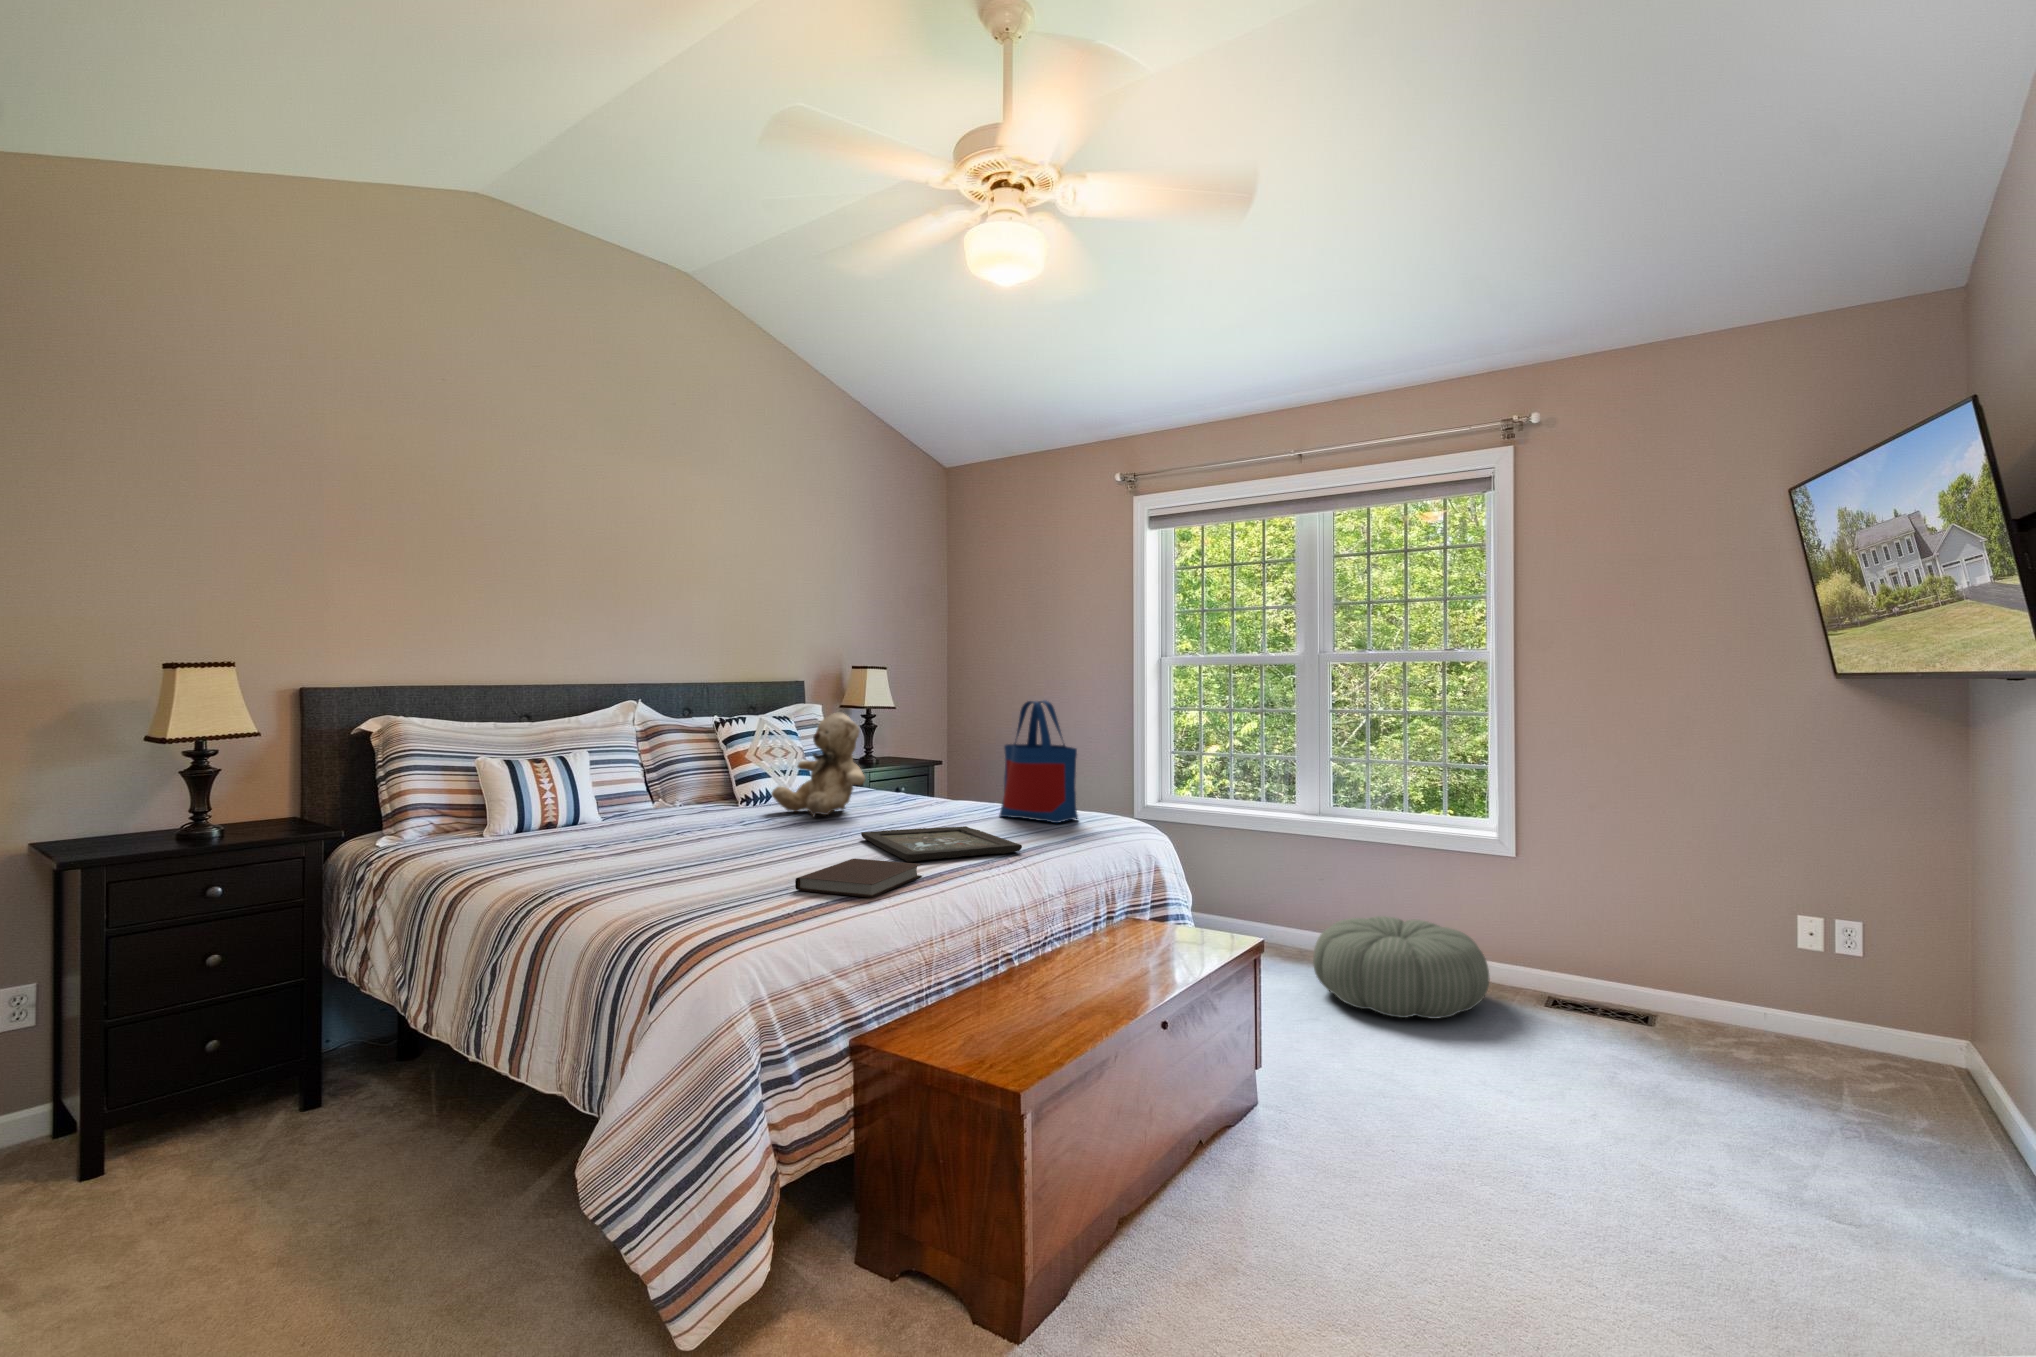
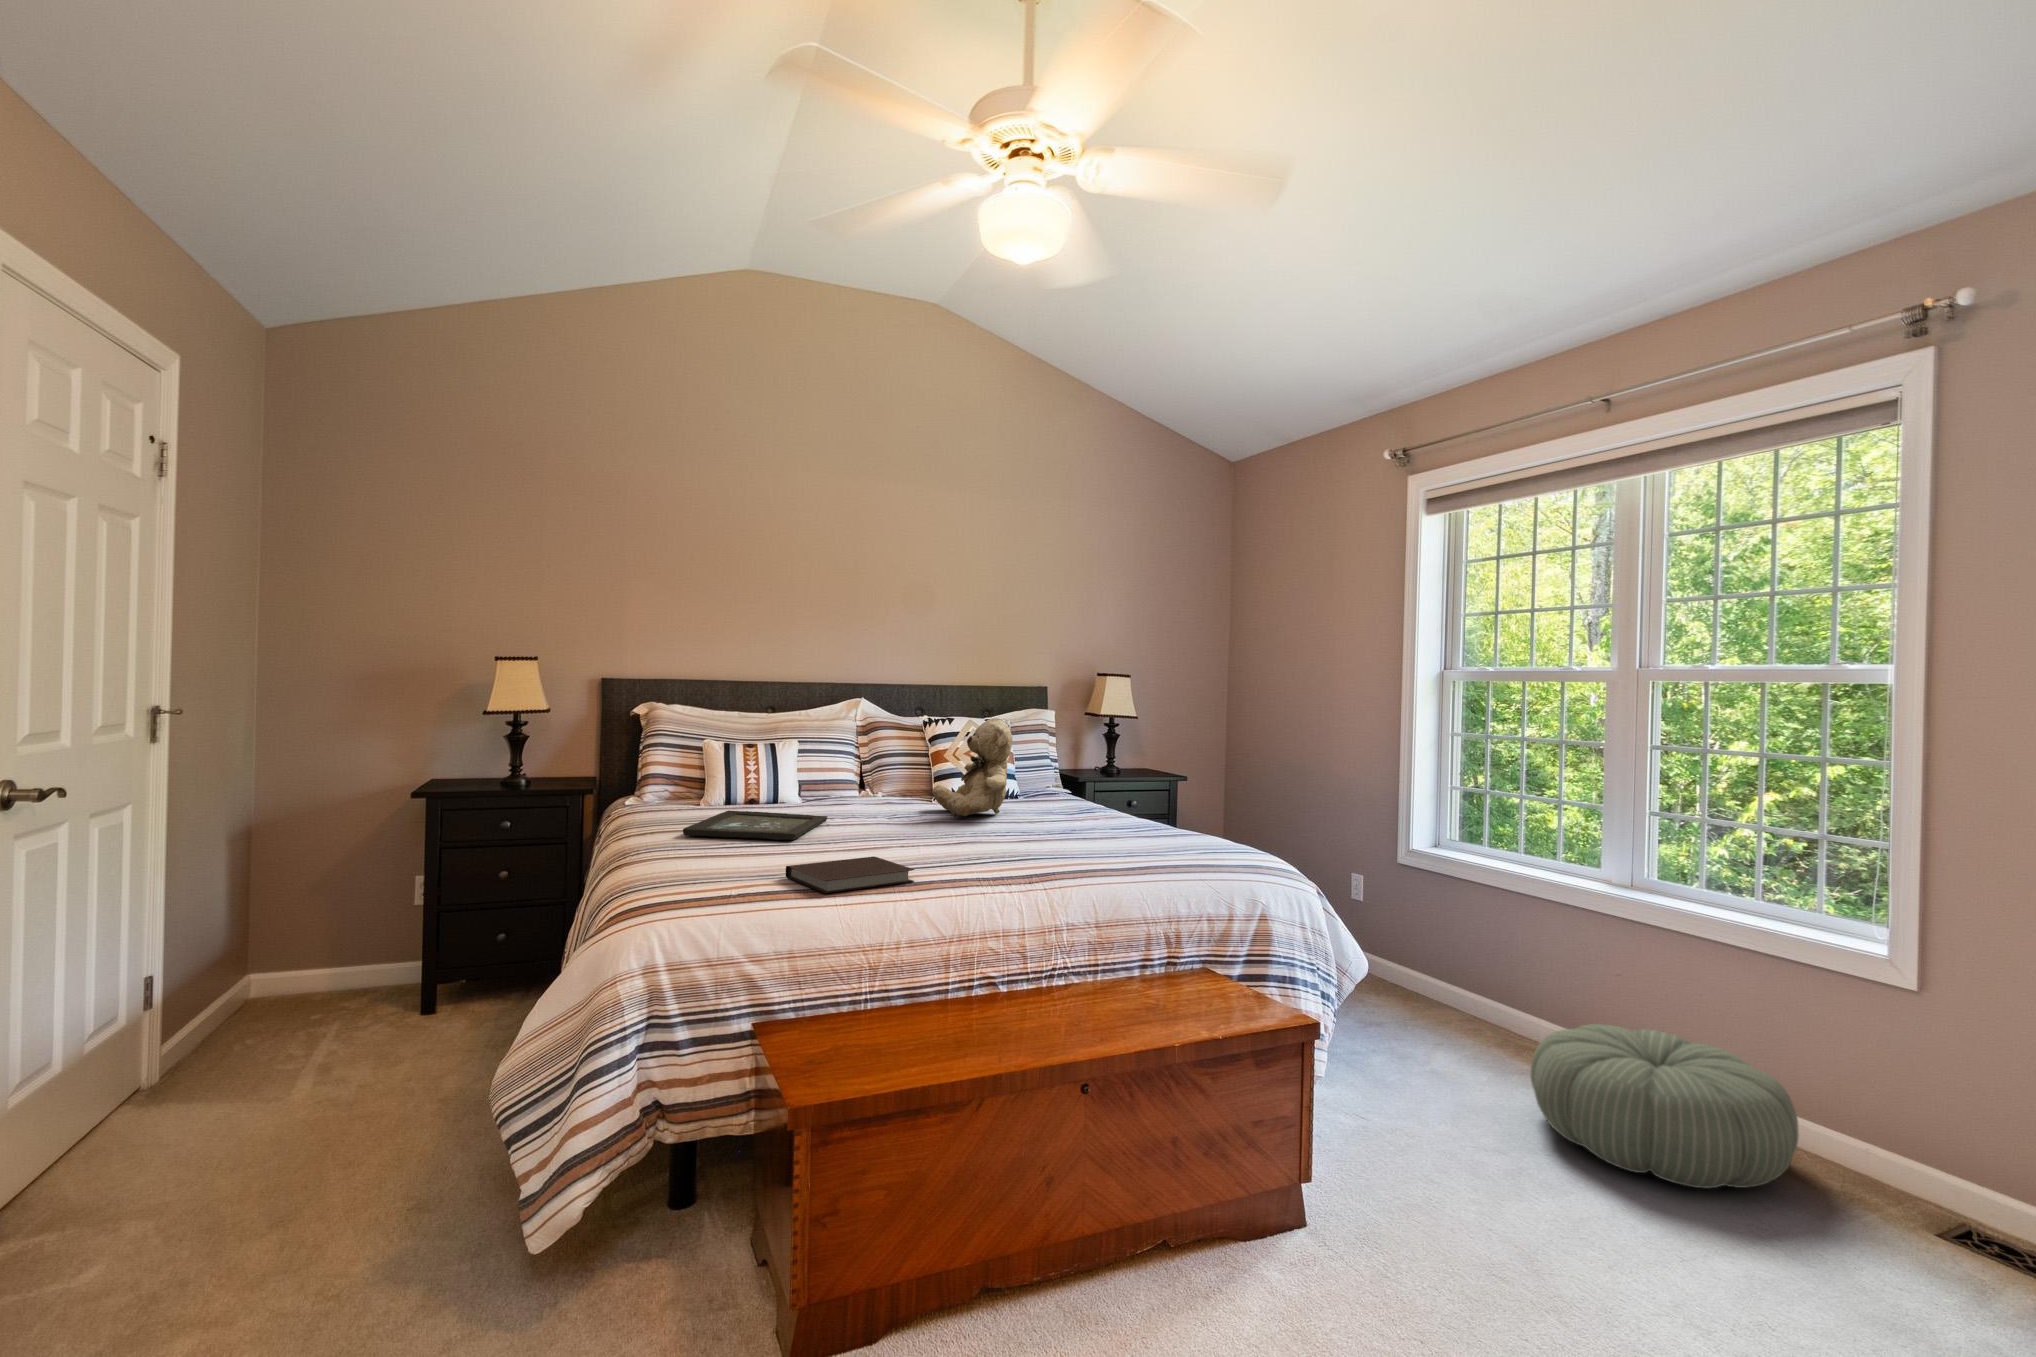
tote bag: present [1000,700,1078,823] -> none [1125,716,1199,850]
tray: present [861,826,1022,862] -> present [683,811,827,840]

